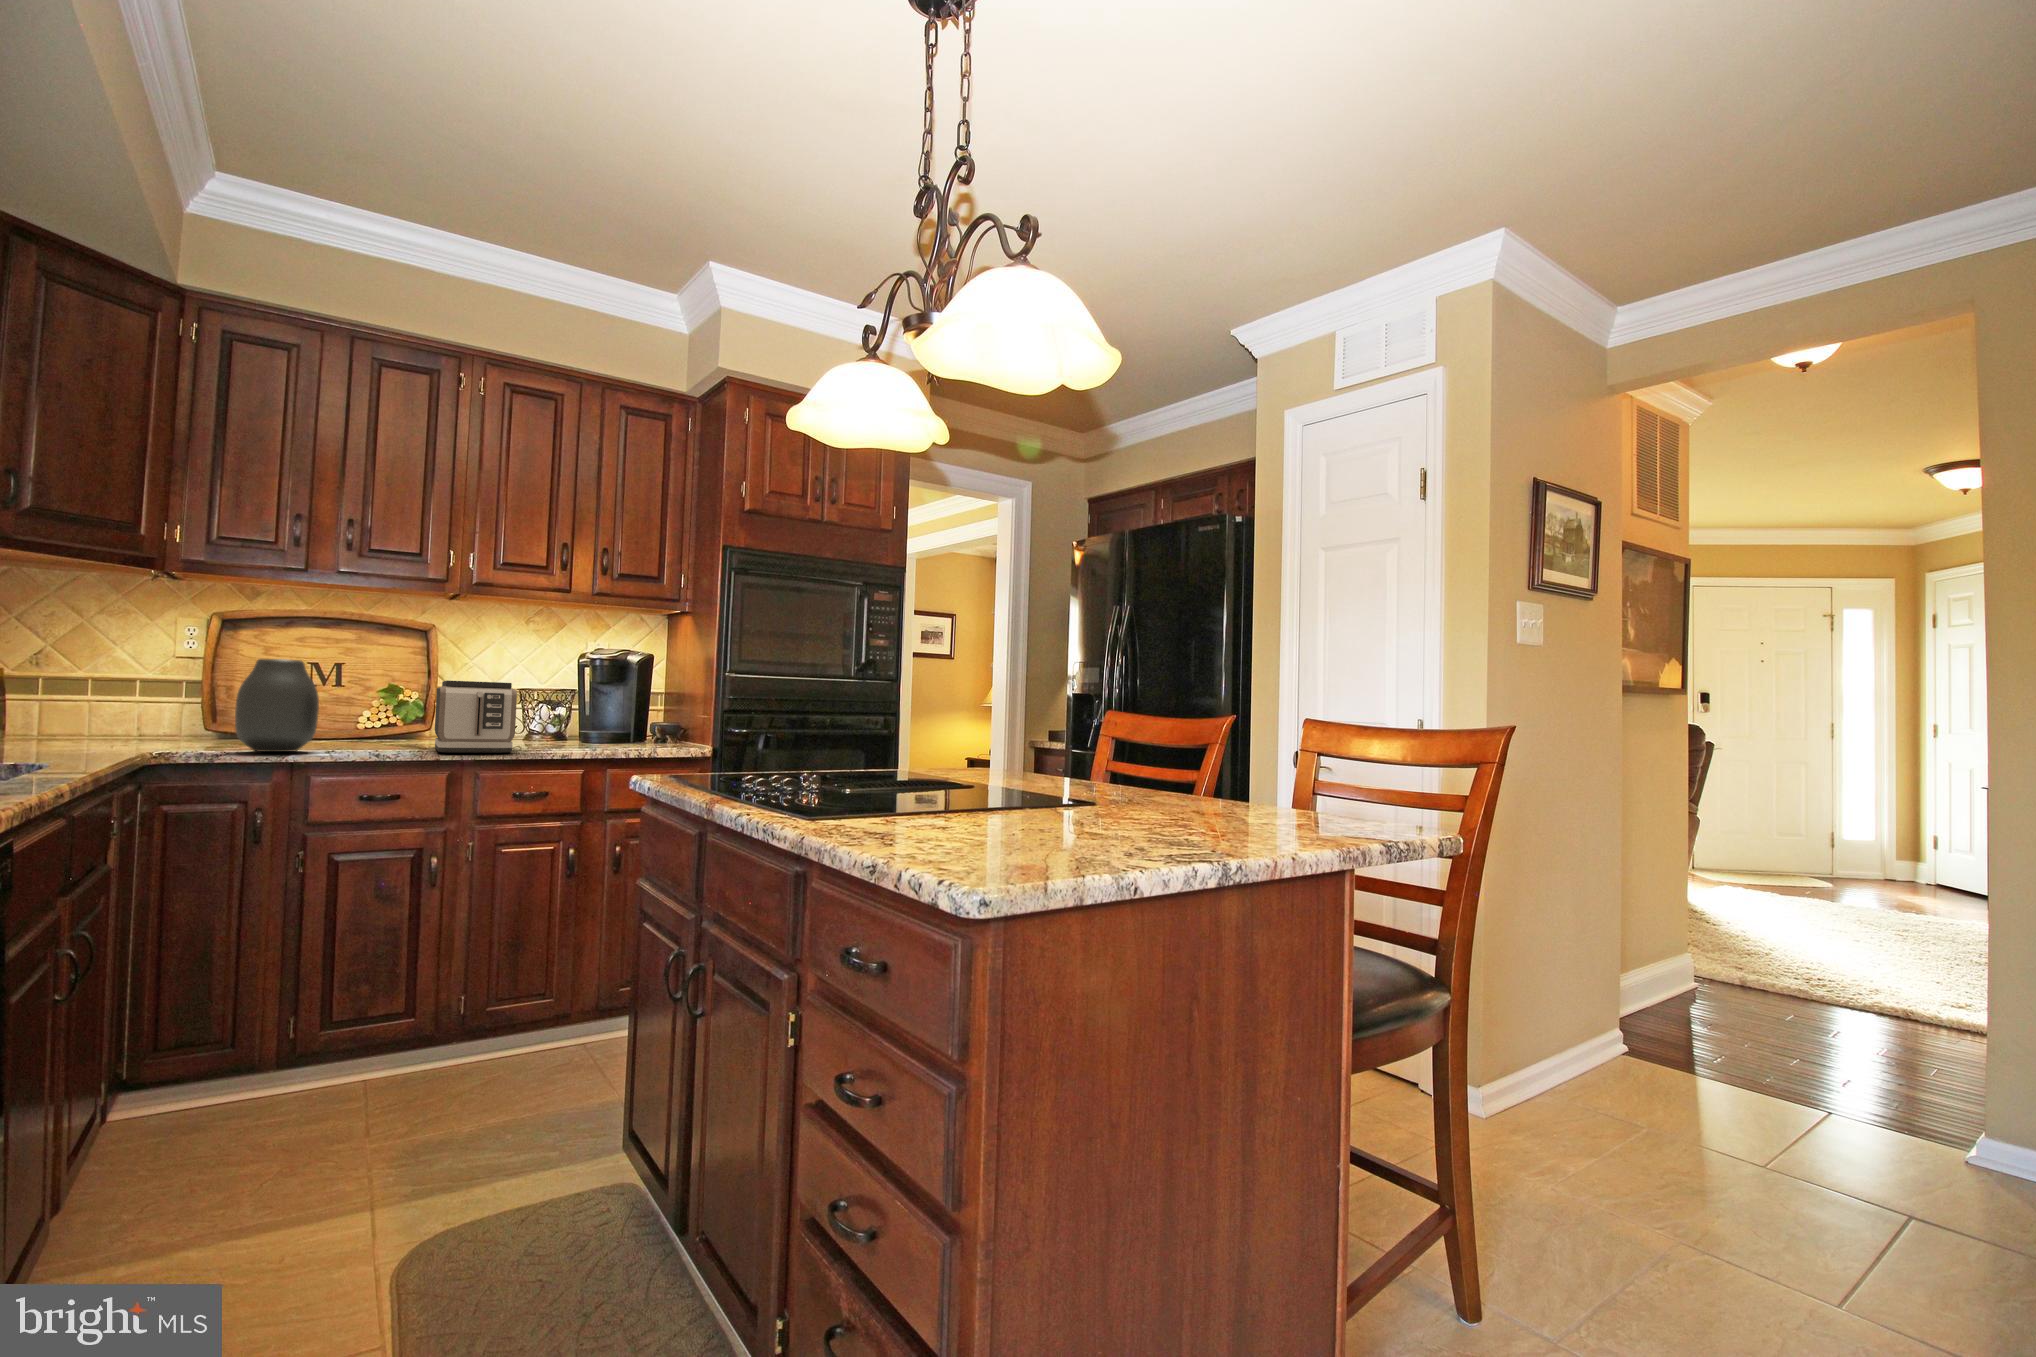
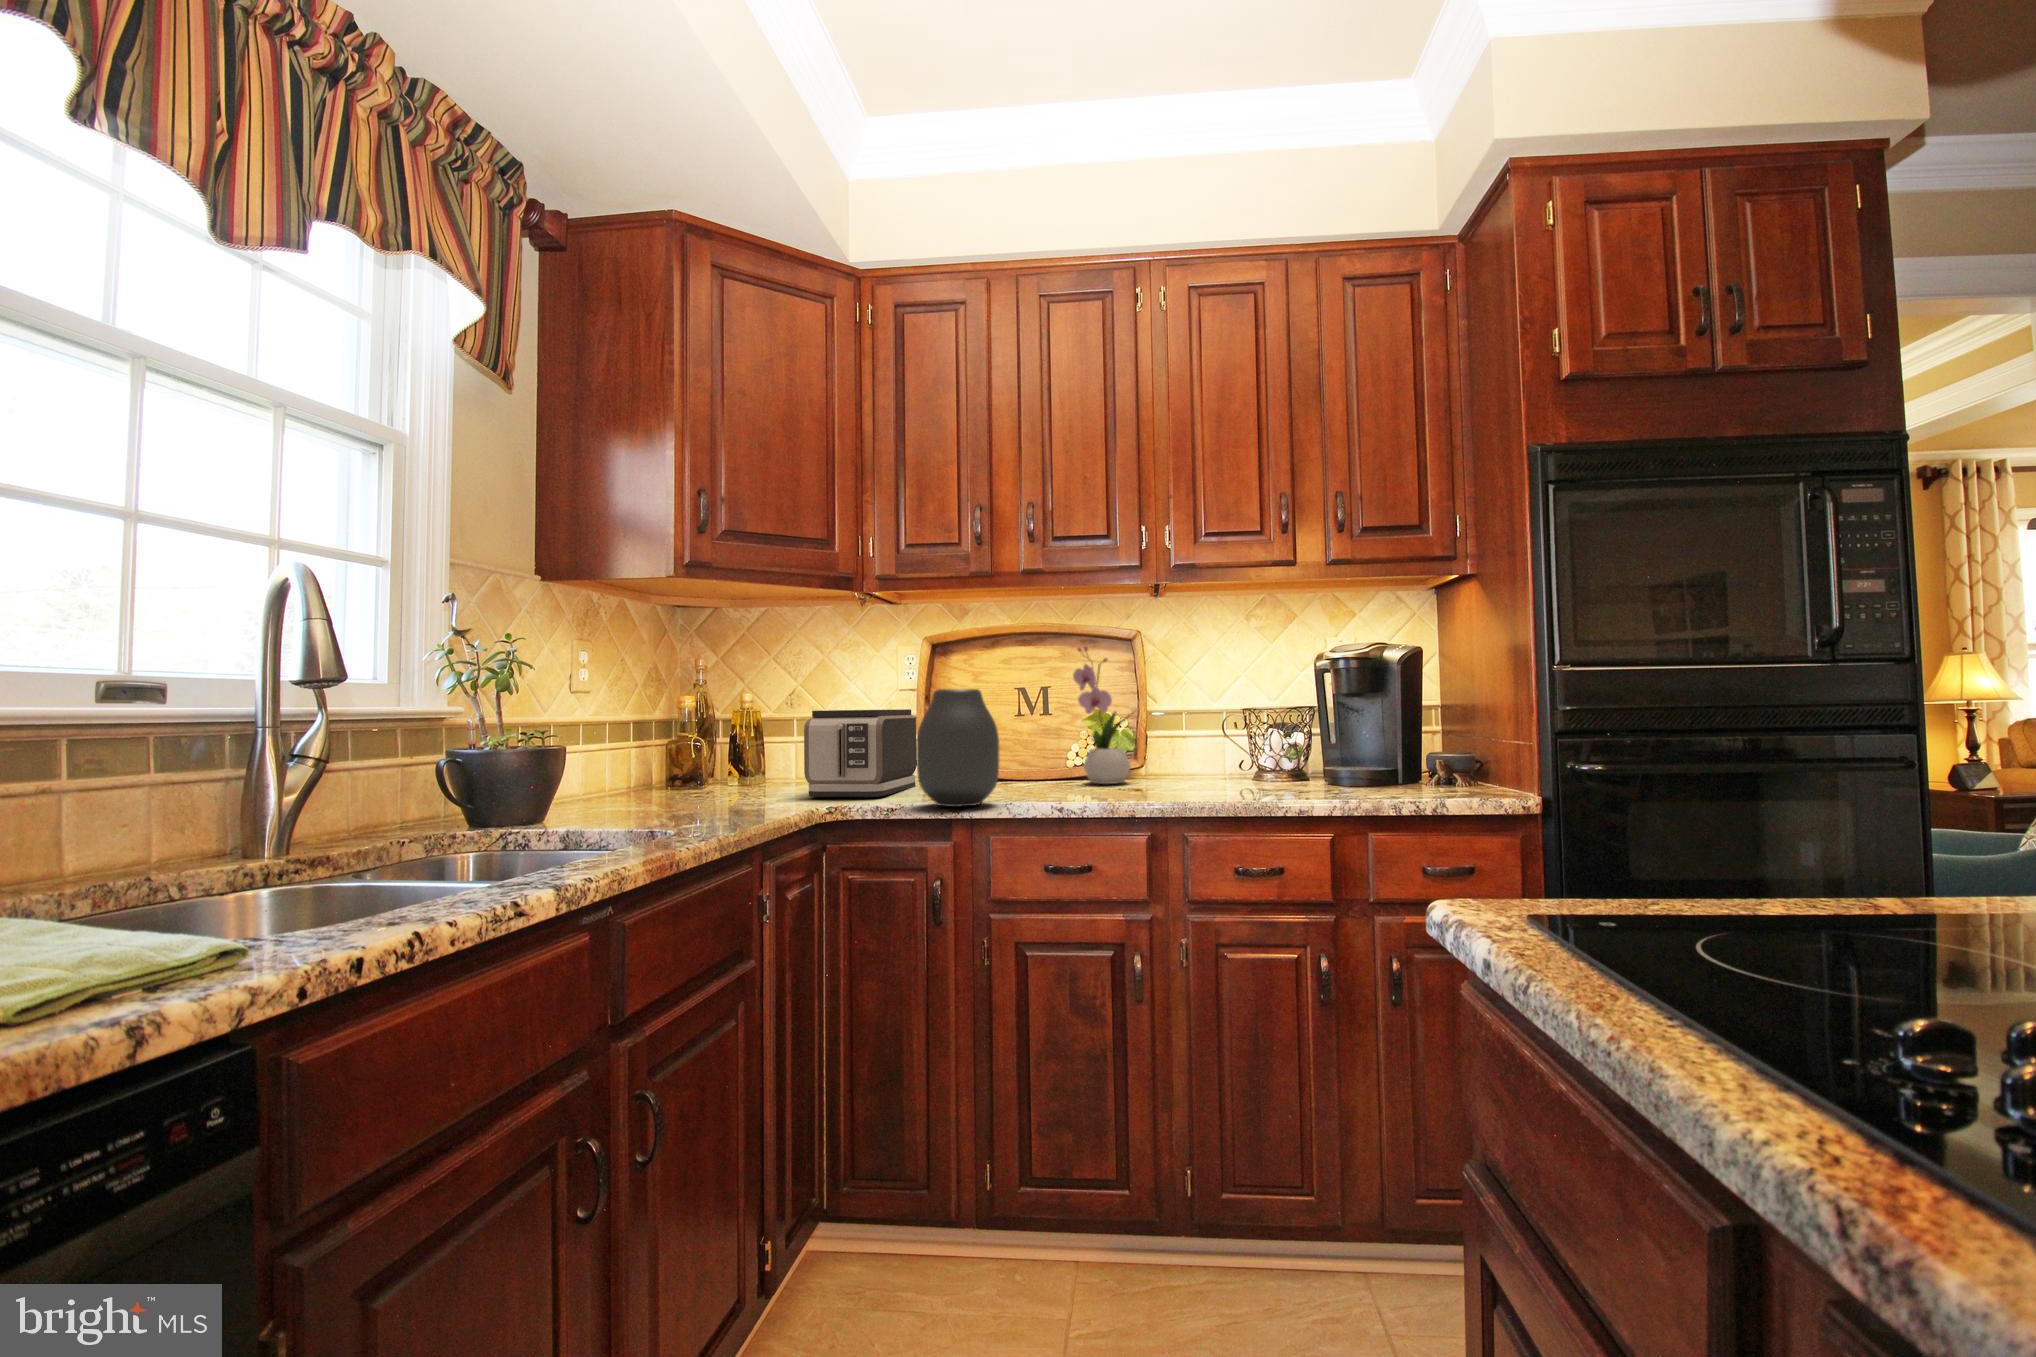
flower arrangement: none [374,633,430,742] -> present [1073,647,1130,784]
toaster: present [435,680,517,753] -> present [804,709,917,797]

